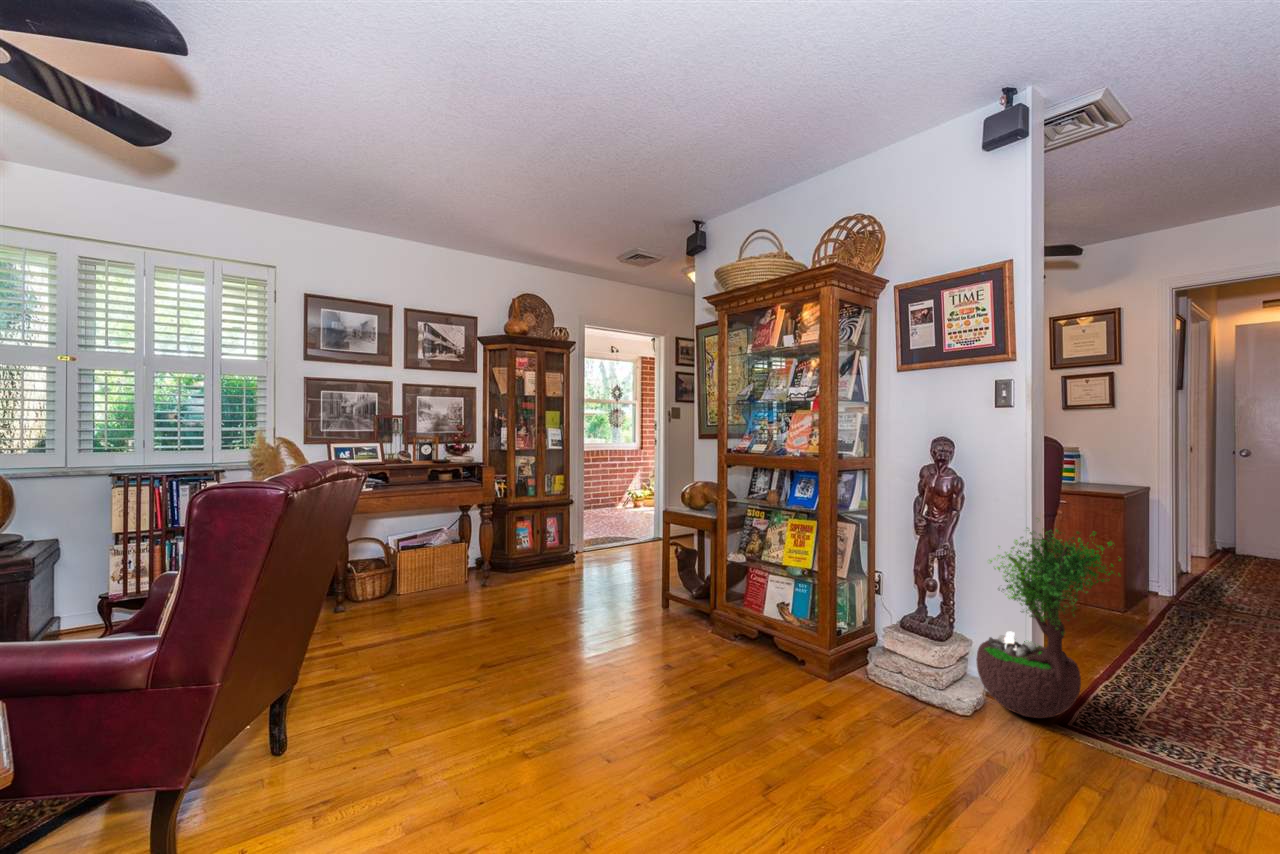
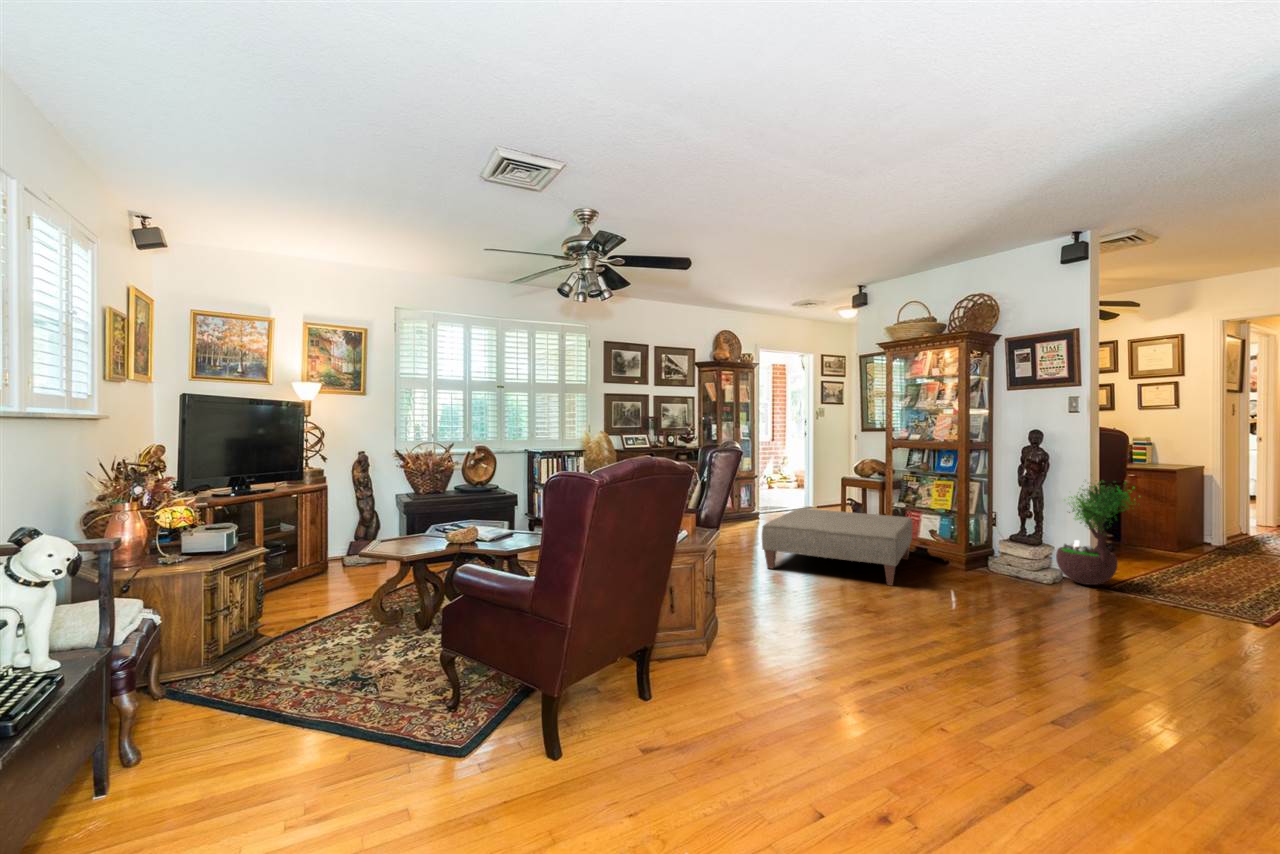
ottoman: none [473,563,753,742] -> present [762,508,913,586]

